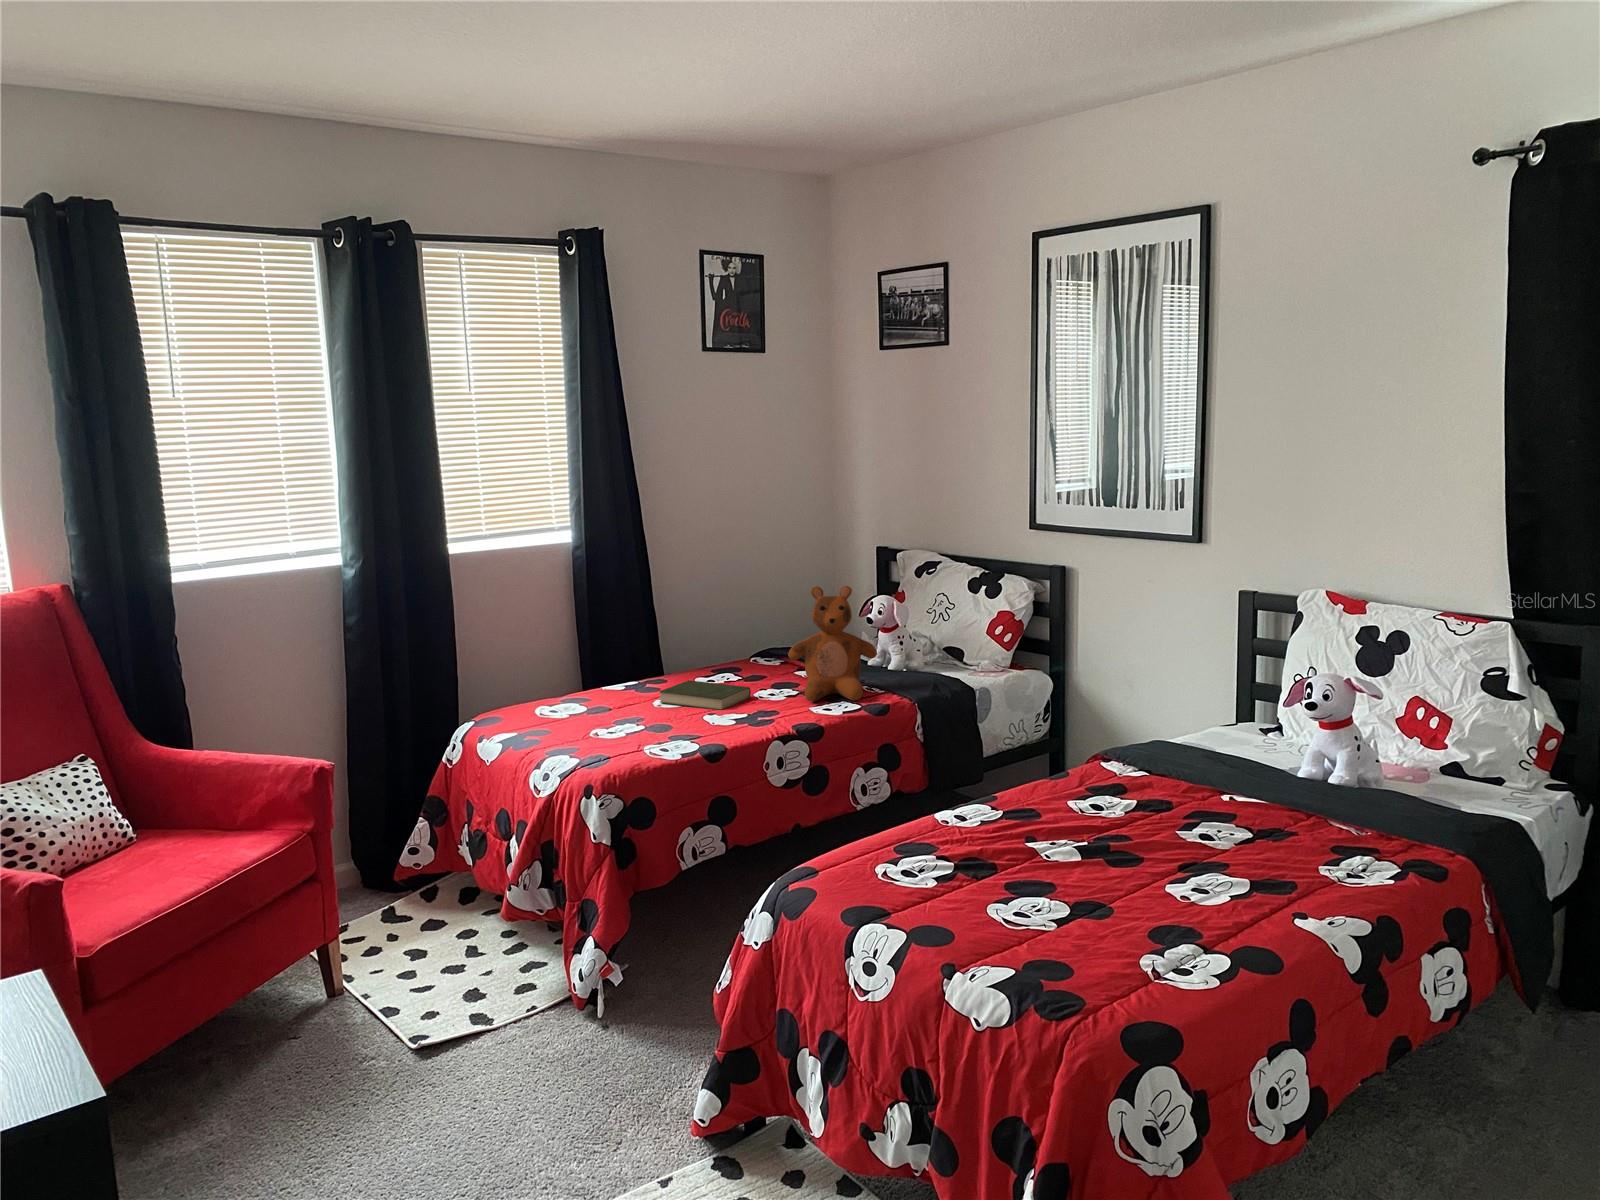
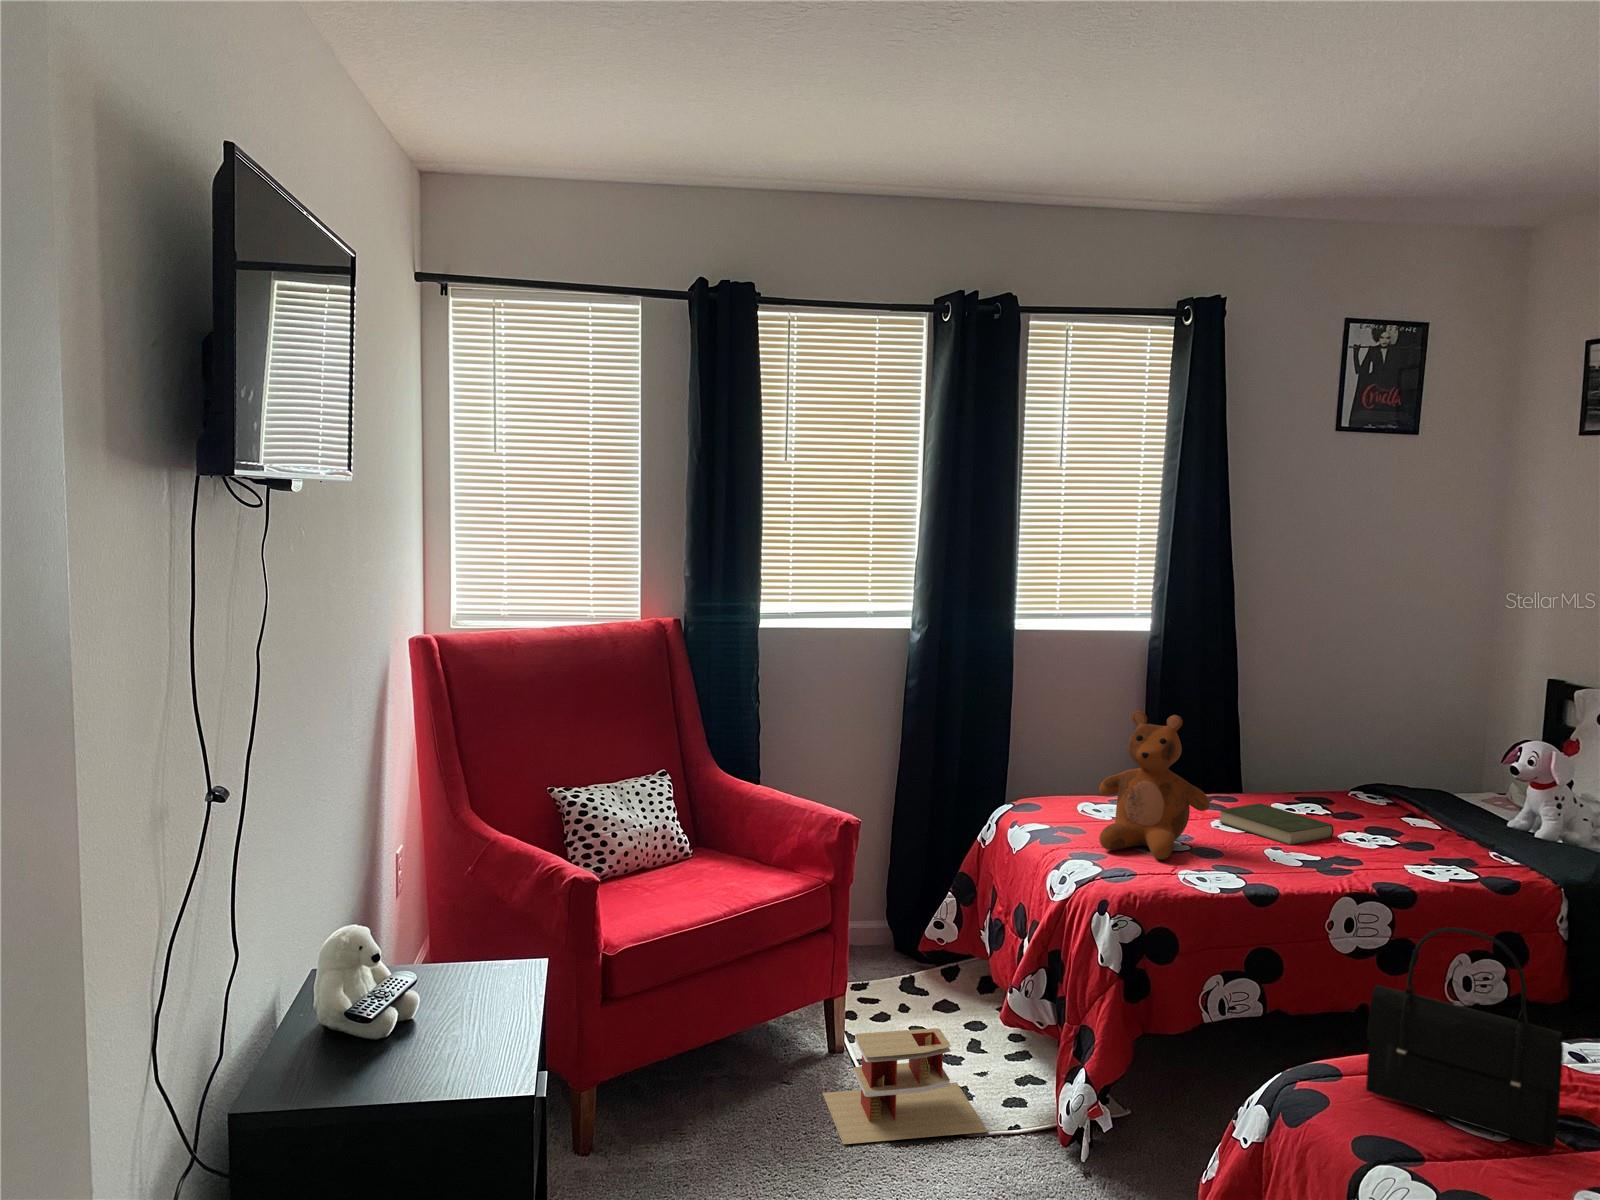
teddy bear: present [788,586,877,701] -> present [1099,711,1210,860]
handbag: none [836,739,962,881] -> present [1366,928,1563,1149]
toy house: none [335,941,512,1074] -> present [823,1028,988,1144]

